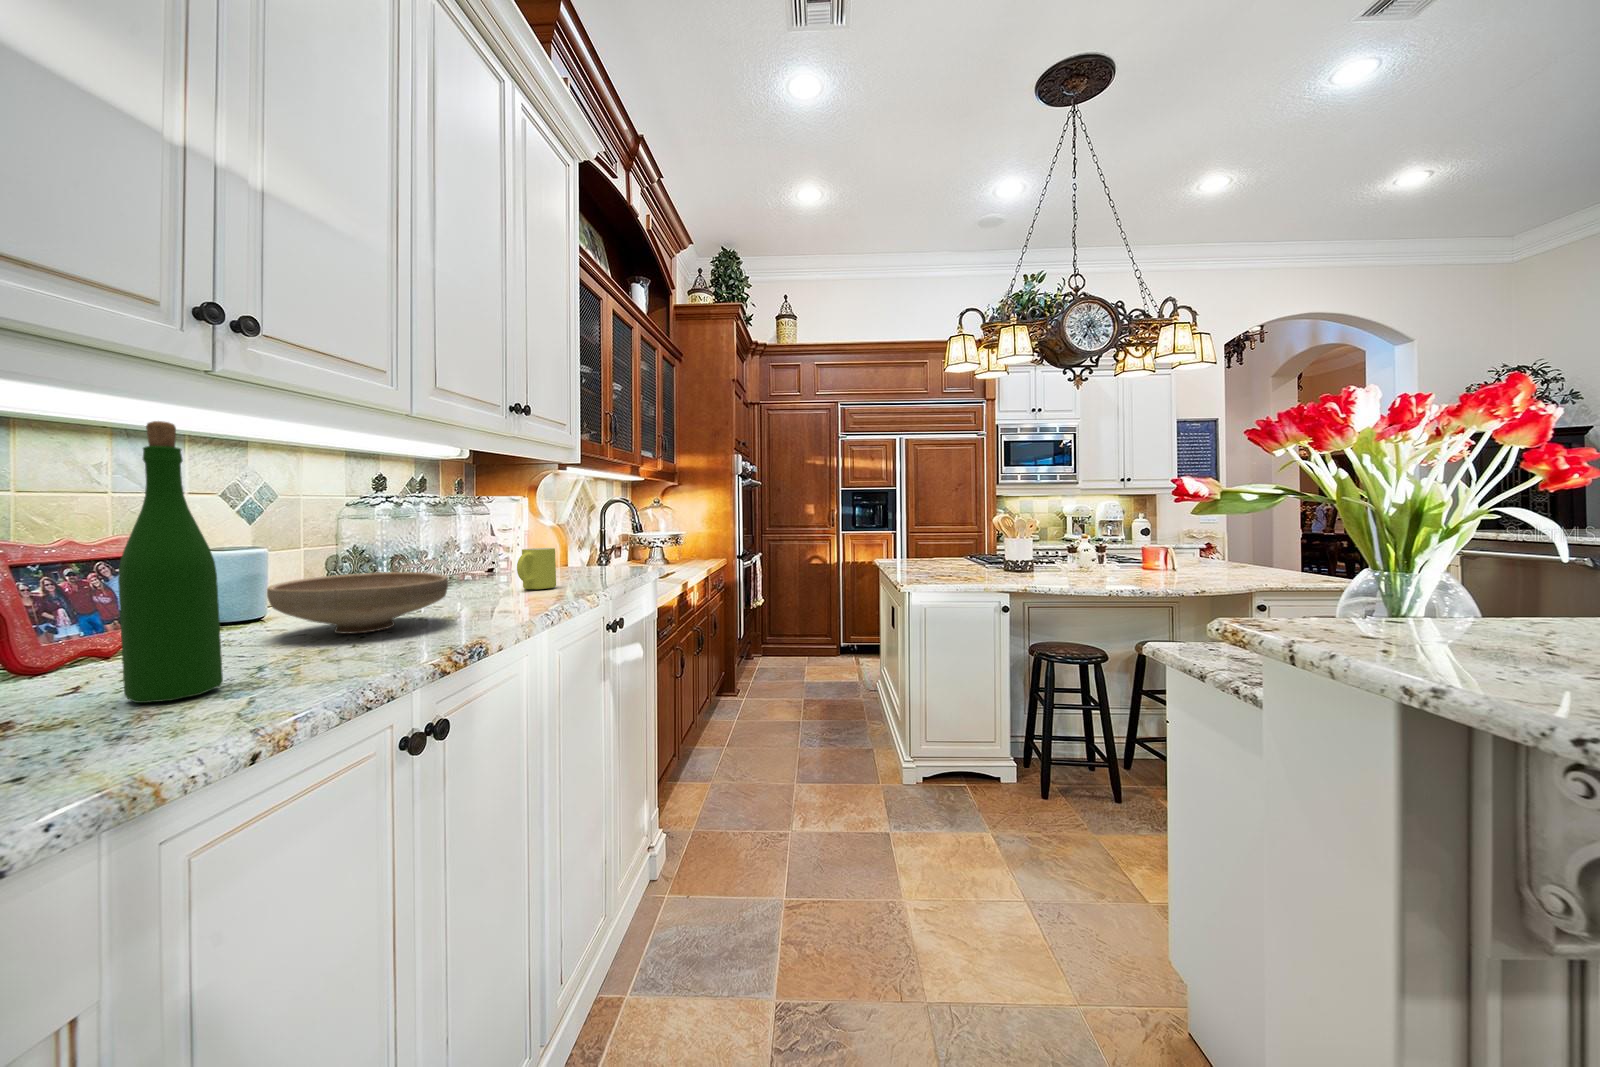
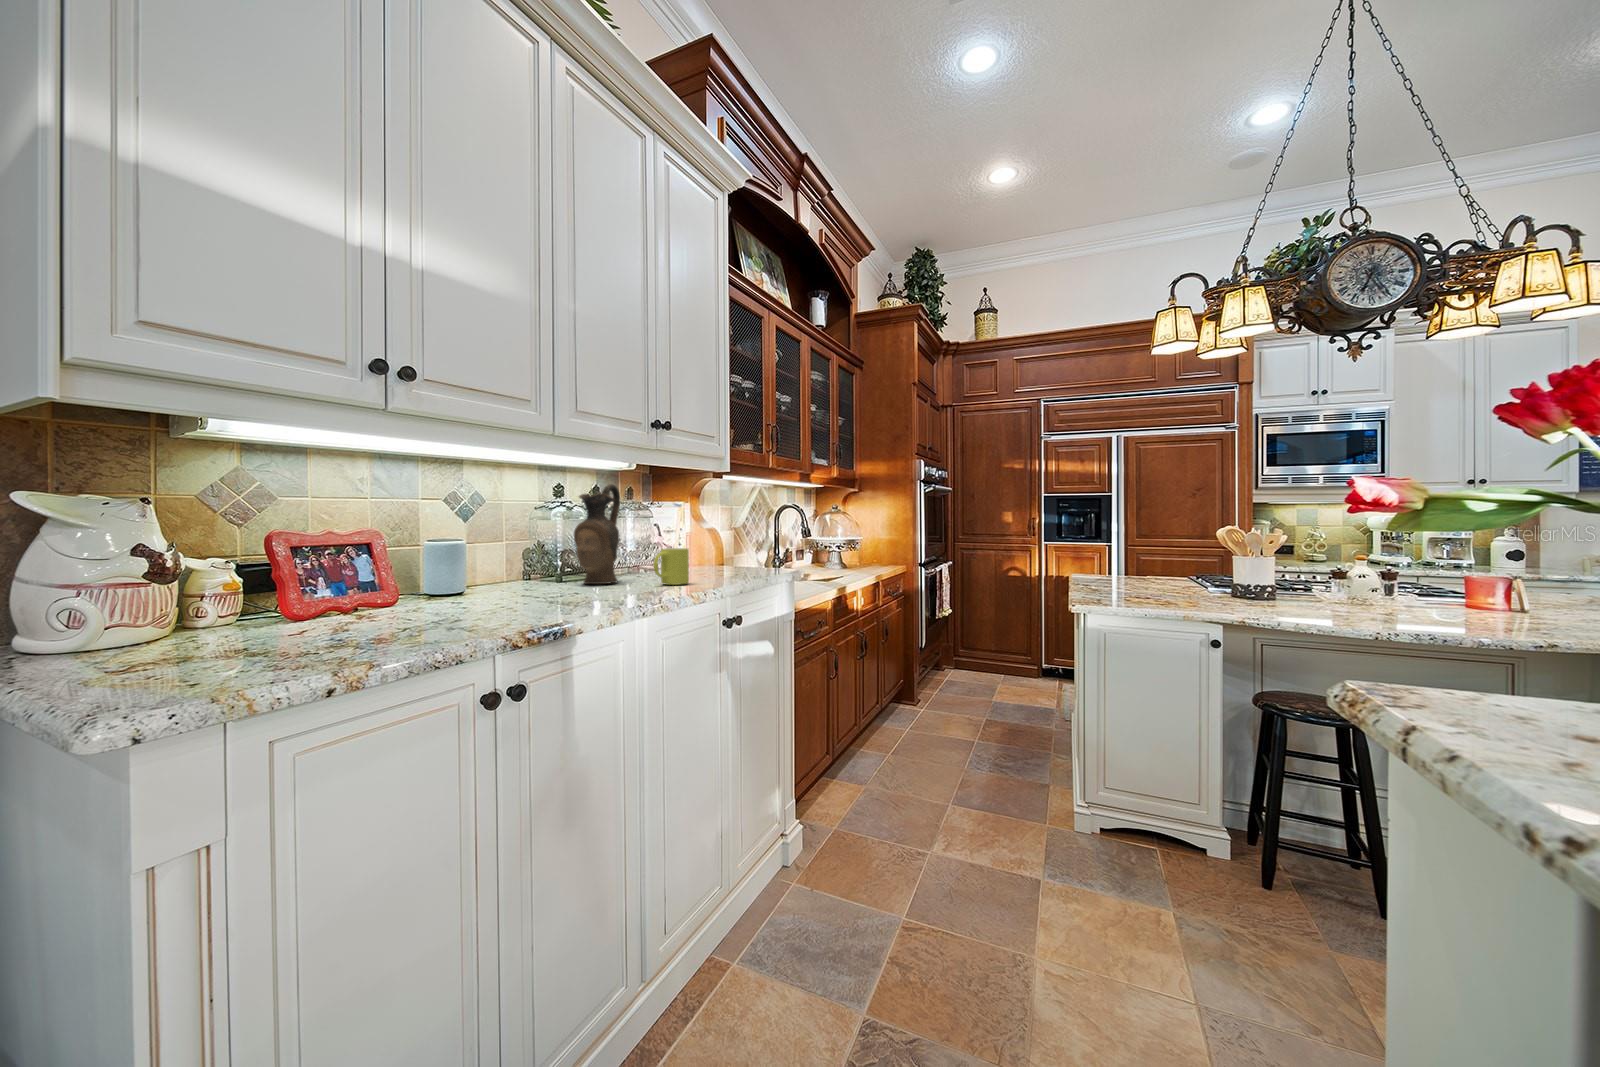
wine bottle: present [118,421,223,703] -> none [308,447,367,645]
ceramic pitcher: none [408,476,467,594] -> present [574,484,620,584]
bowl: present [267,572,448,634] -> none [437,563,567,610]

